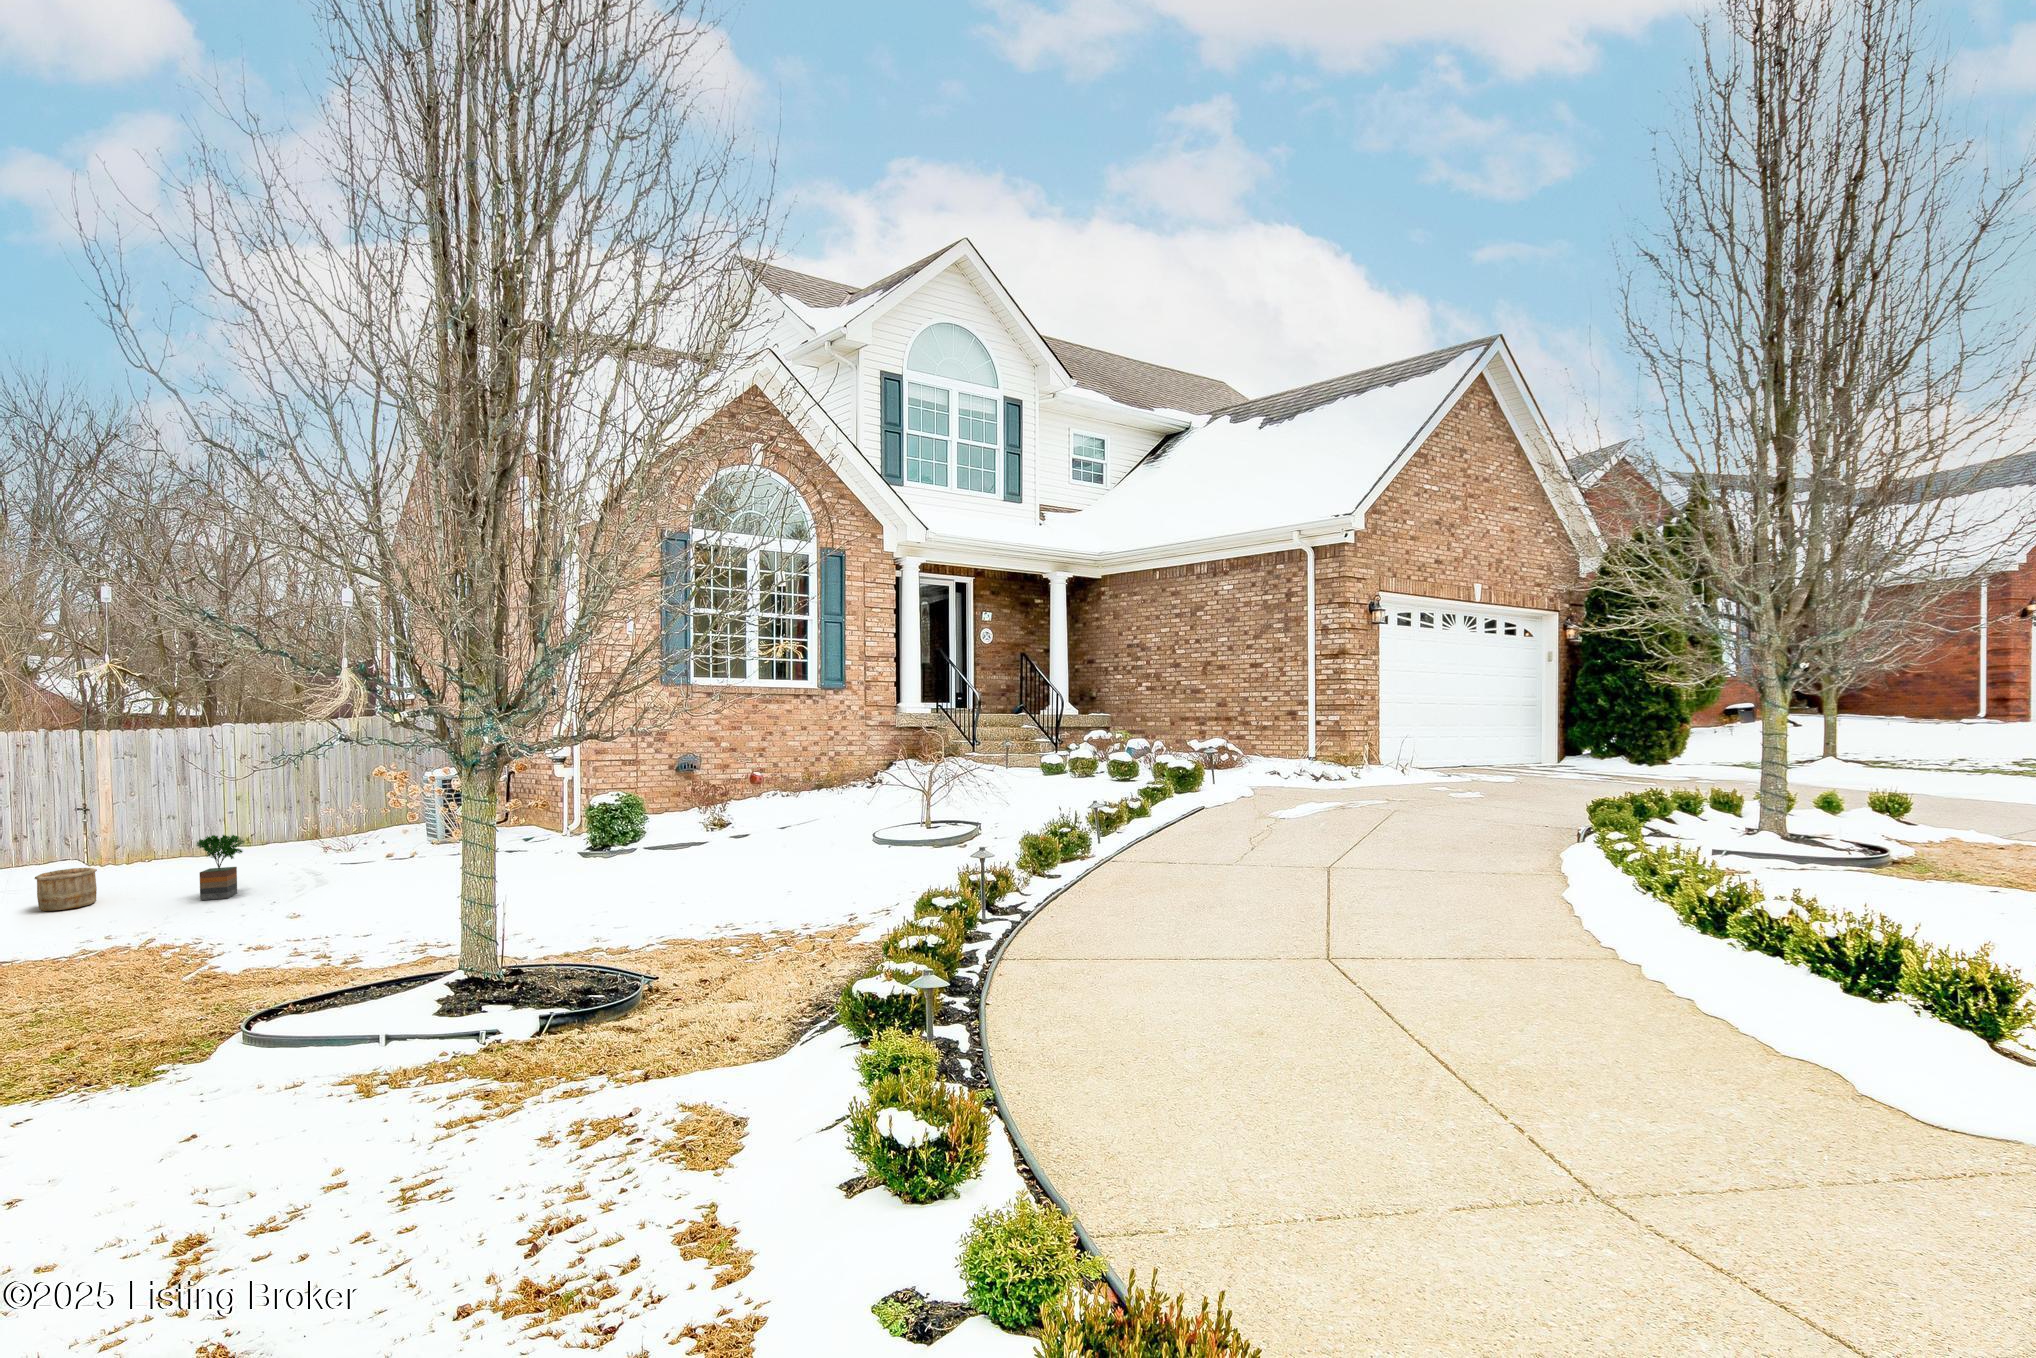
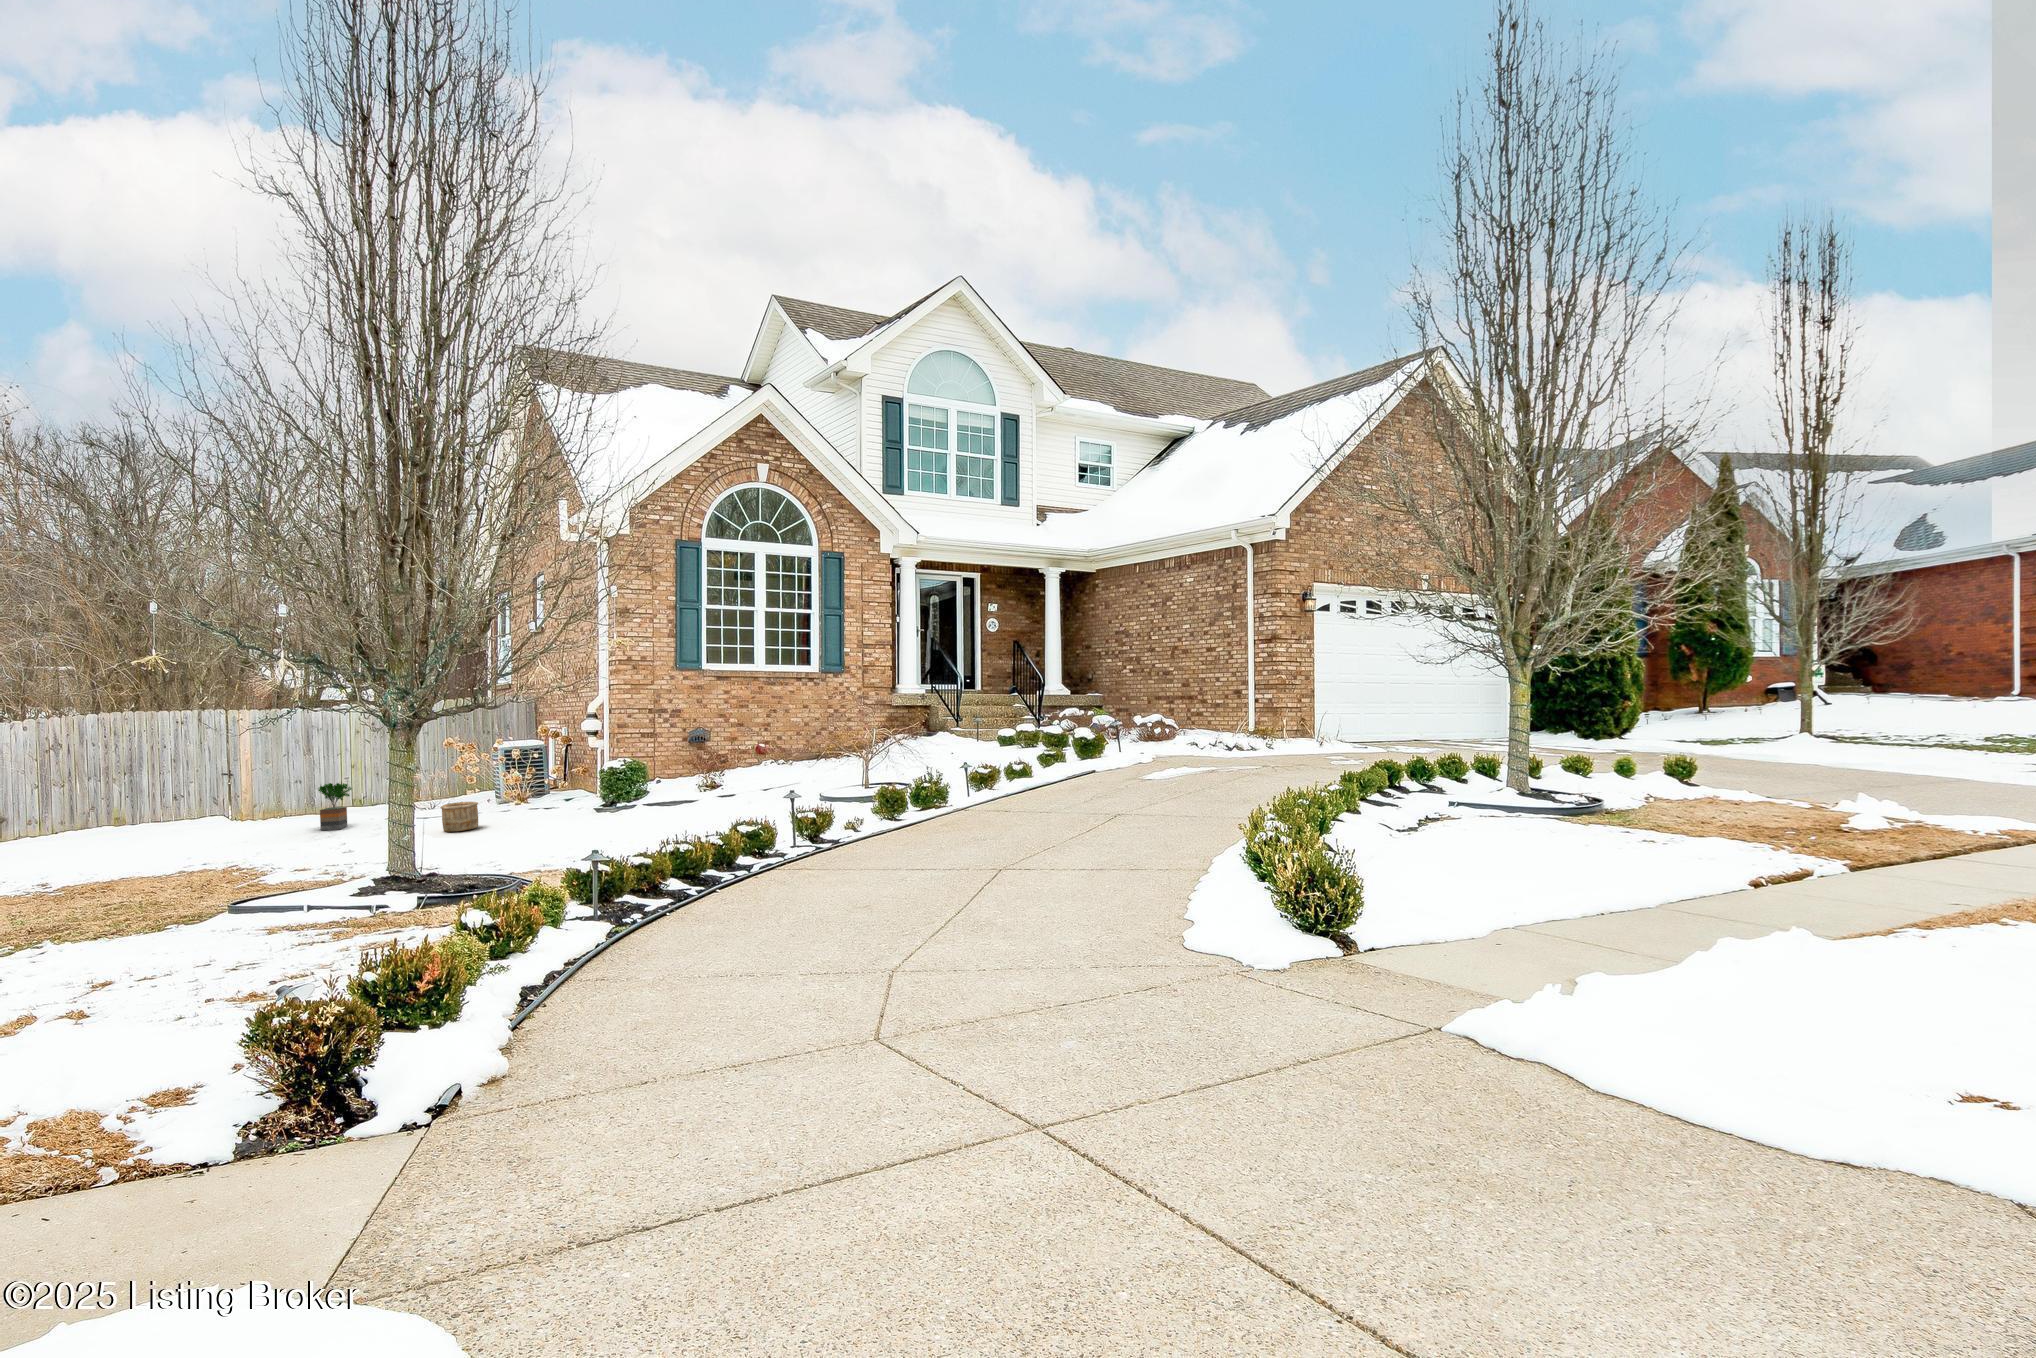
wooden bucket: present [35,868,97,911] -> present [440,802,478,832]

